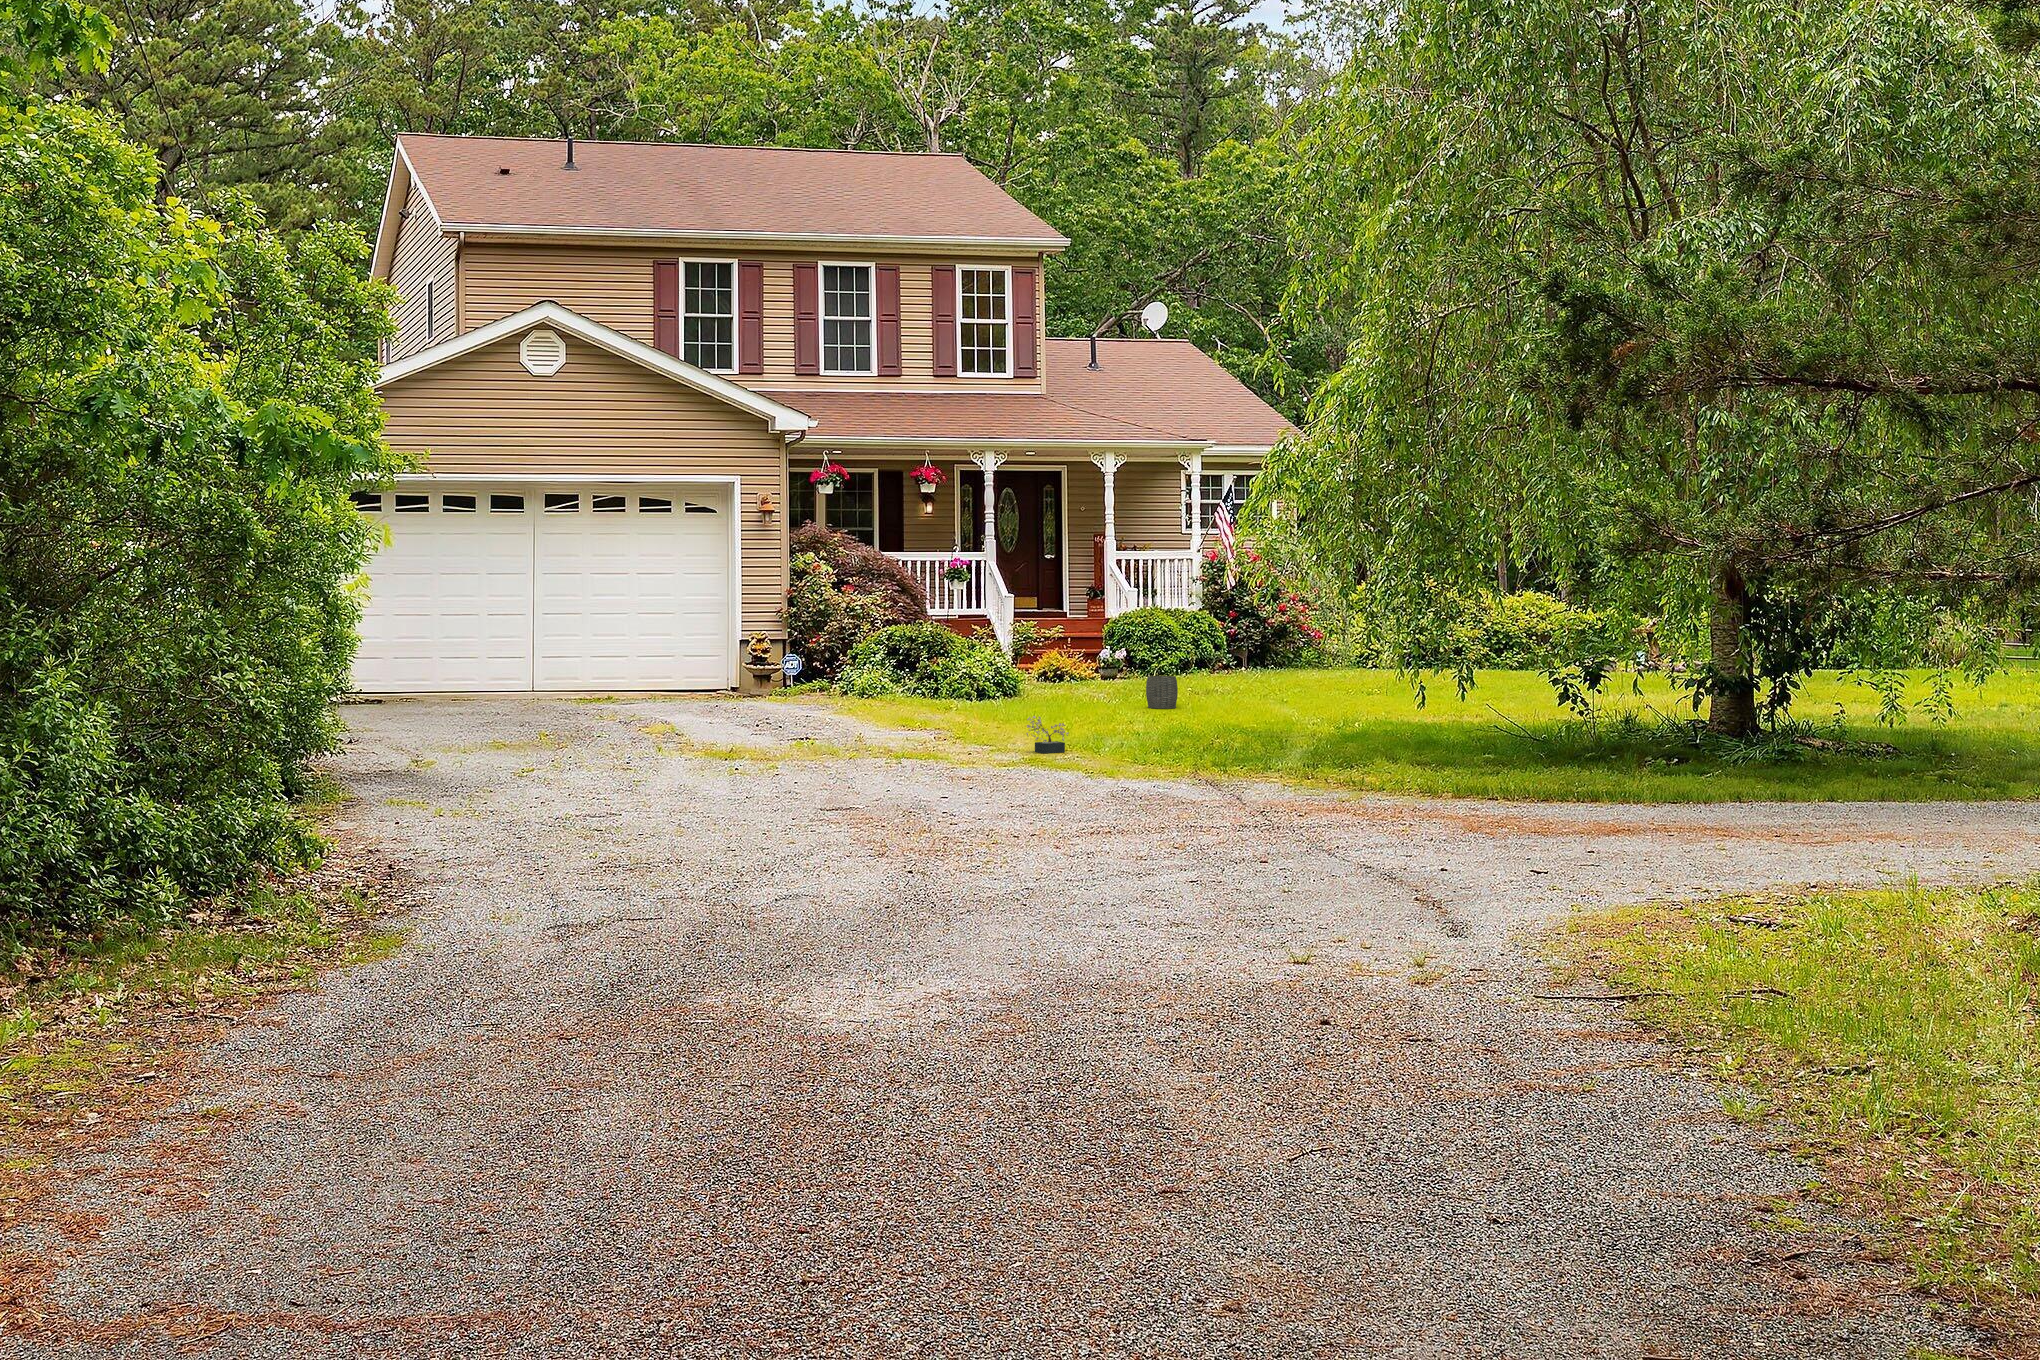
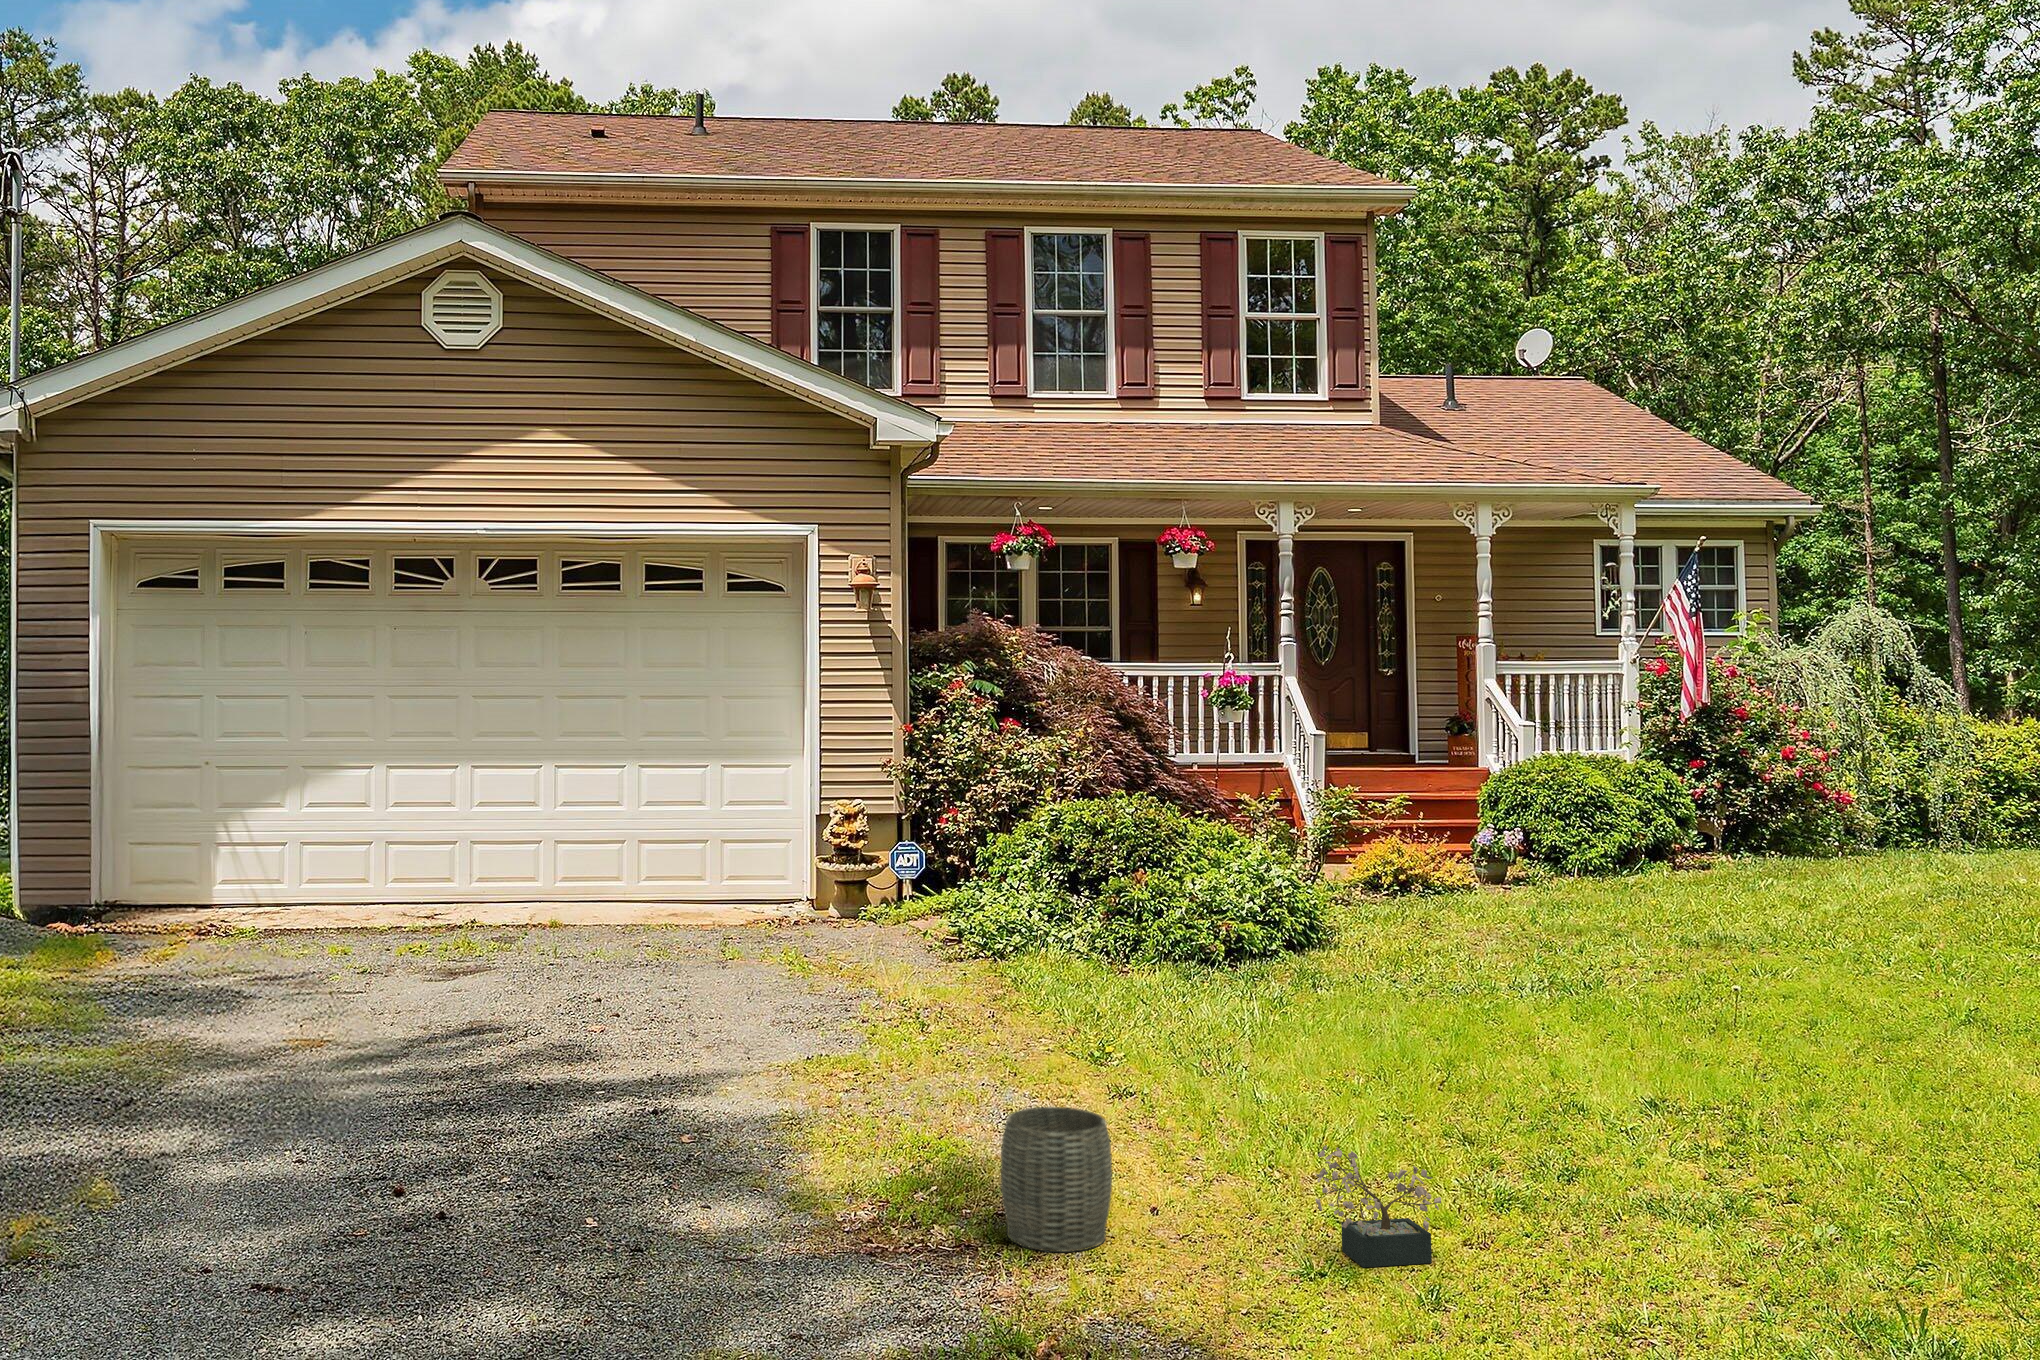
woven basket: present [1146,676,1178,709] -> present [1001,1107,1112,1252]

